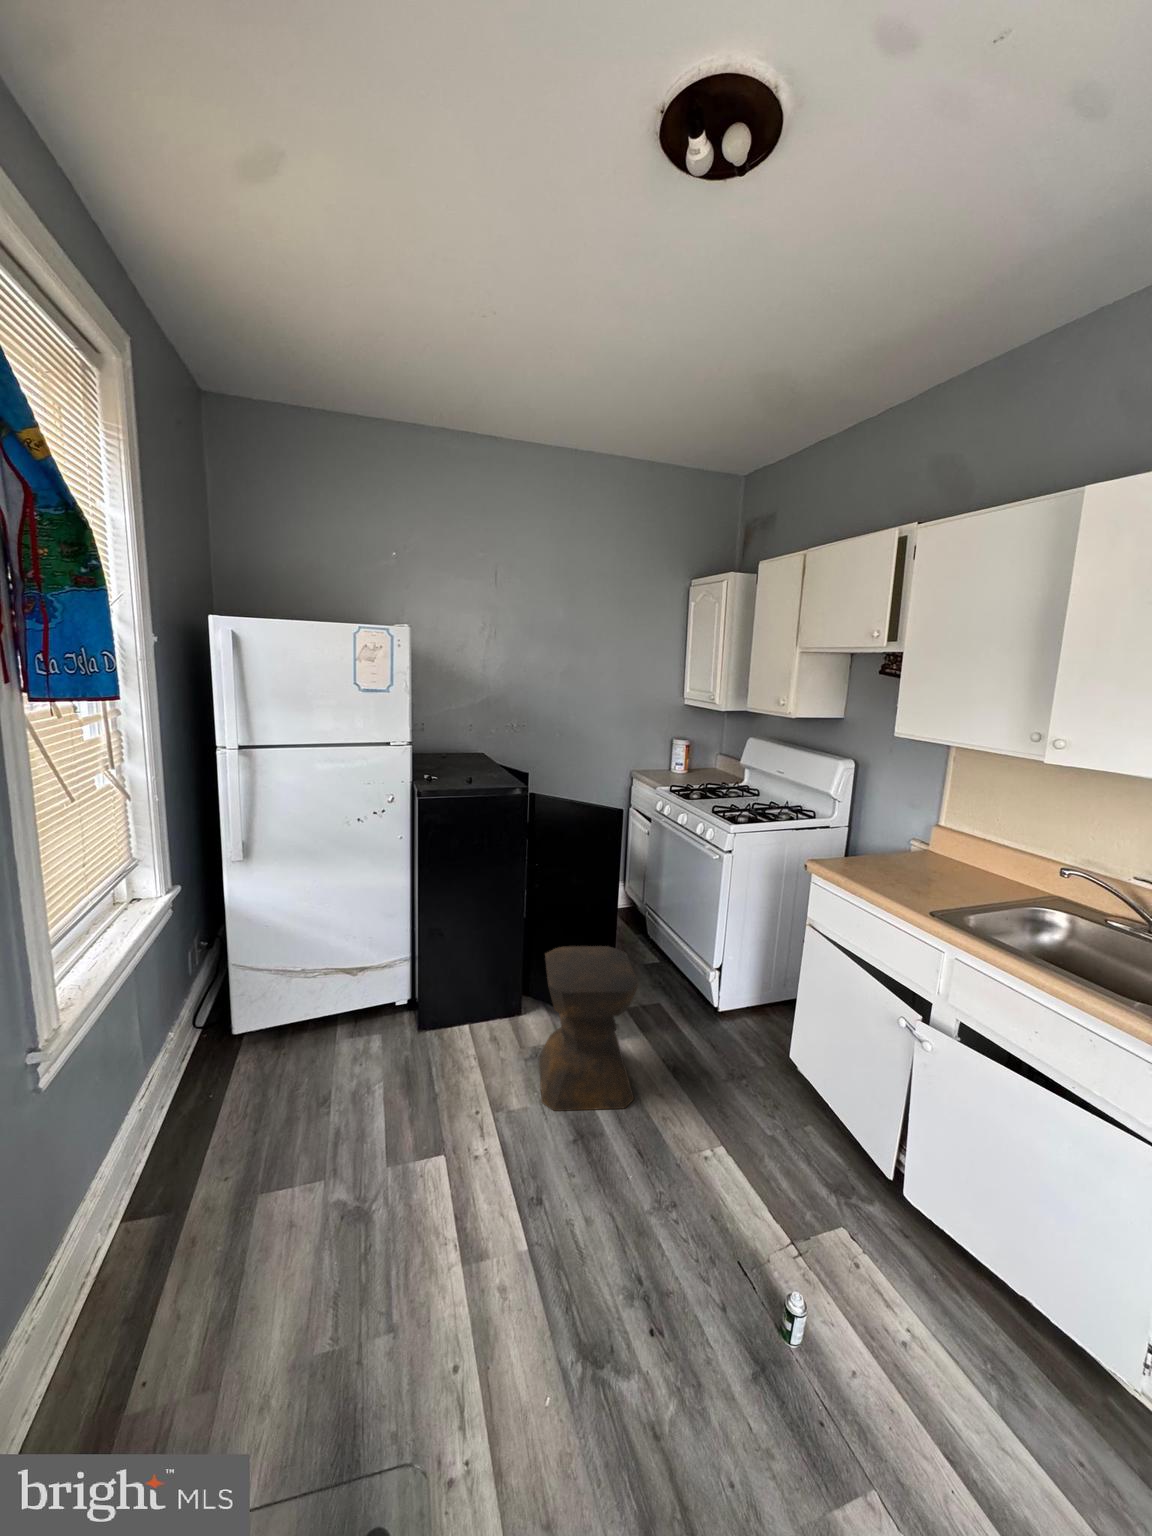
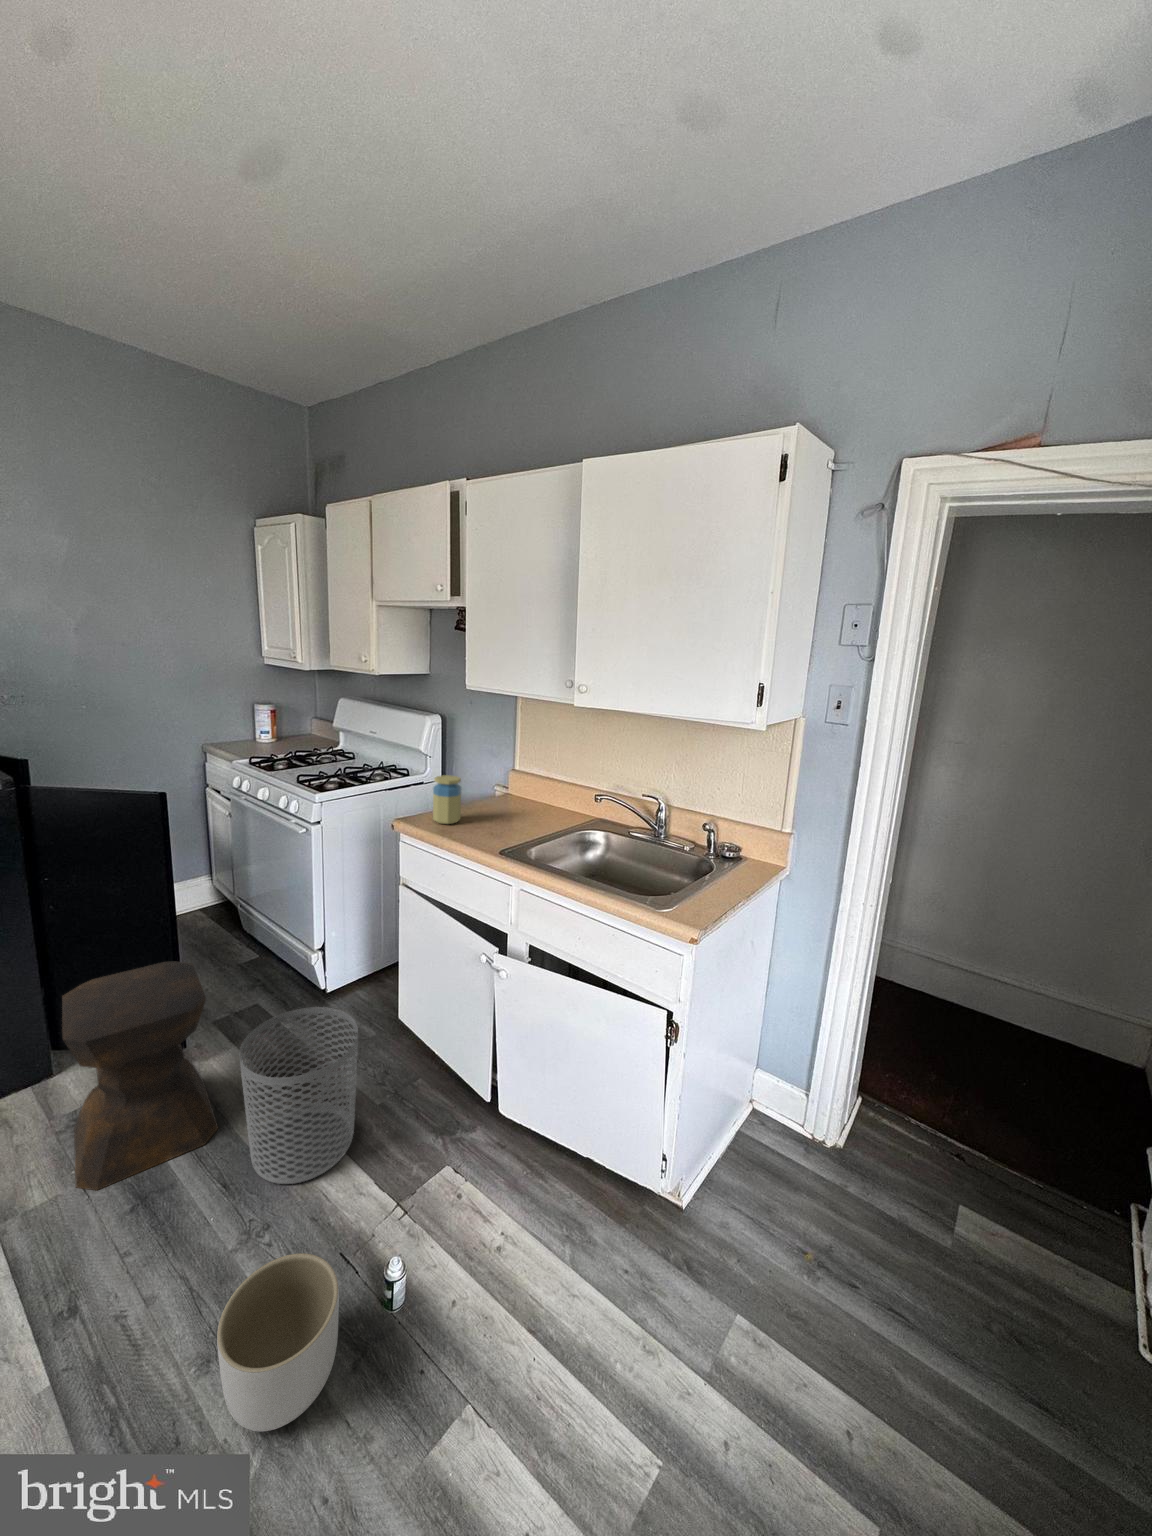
jar: none [848,822,884,873] -> present [433,775,461,824]
waste bin: none [661,1017,762,1178] -> present [240,1007,358,1184]
planter: none [650,1232,748,1385] -> present [217,1253,339,1431]

